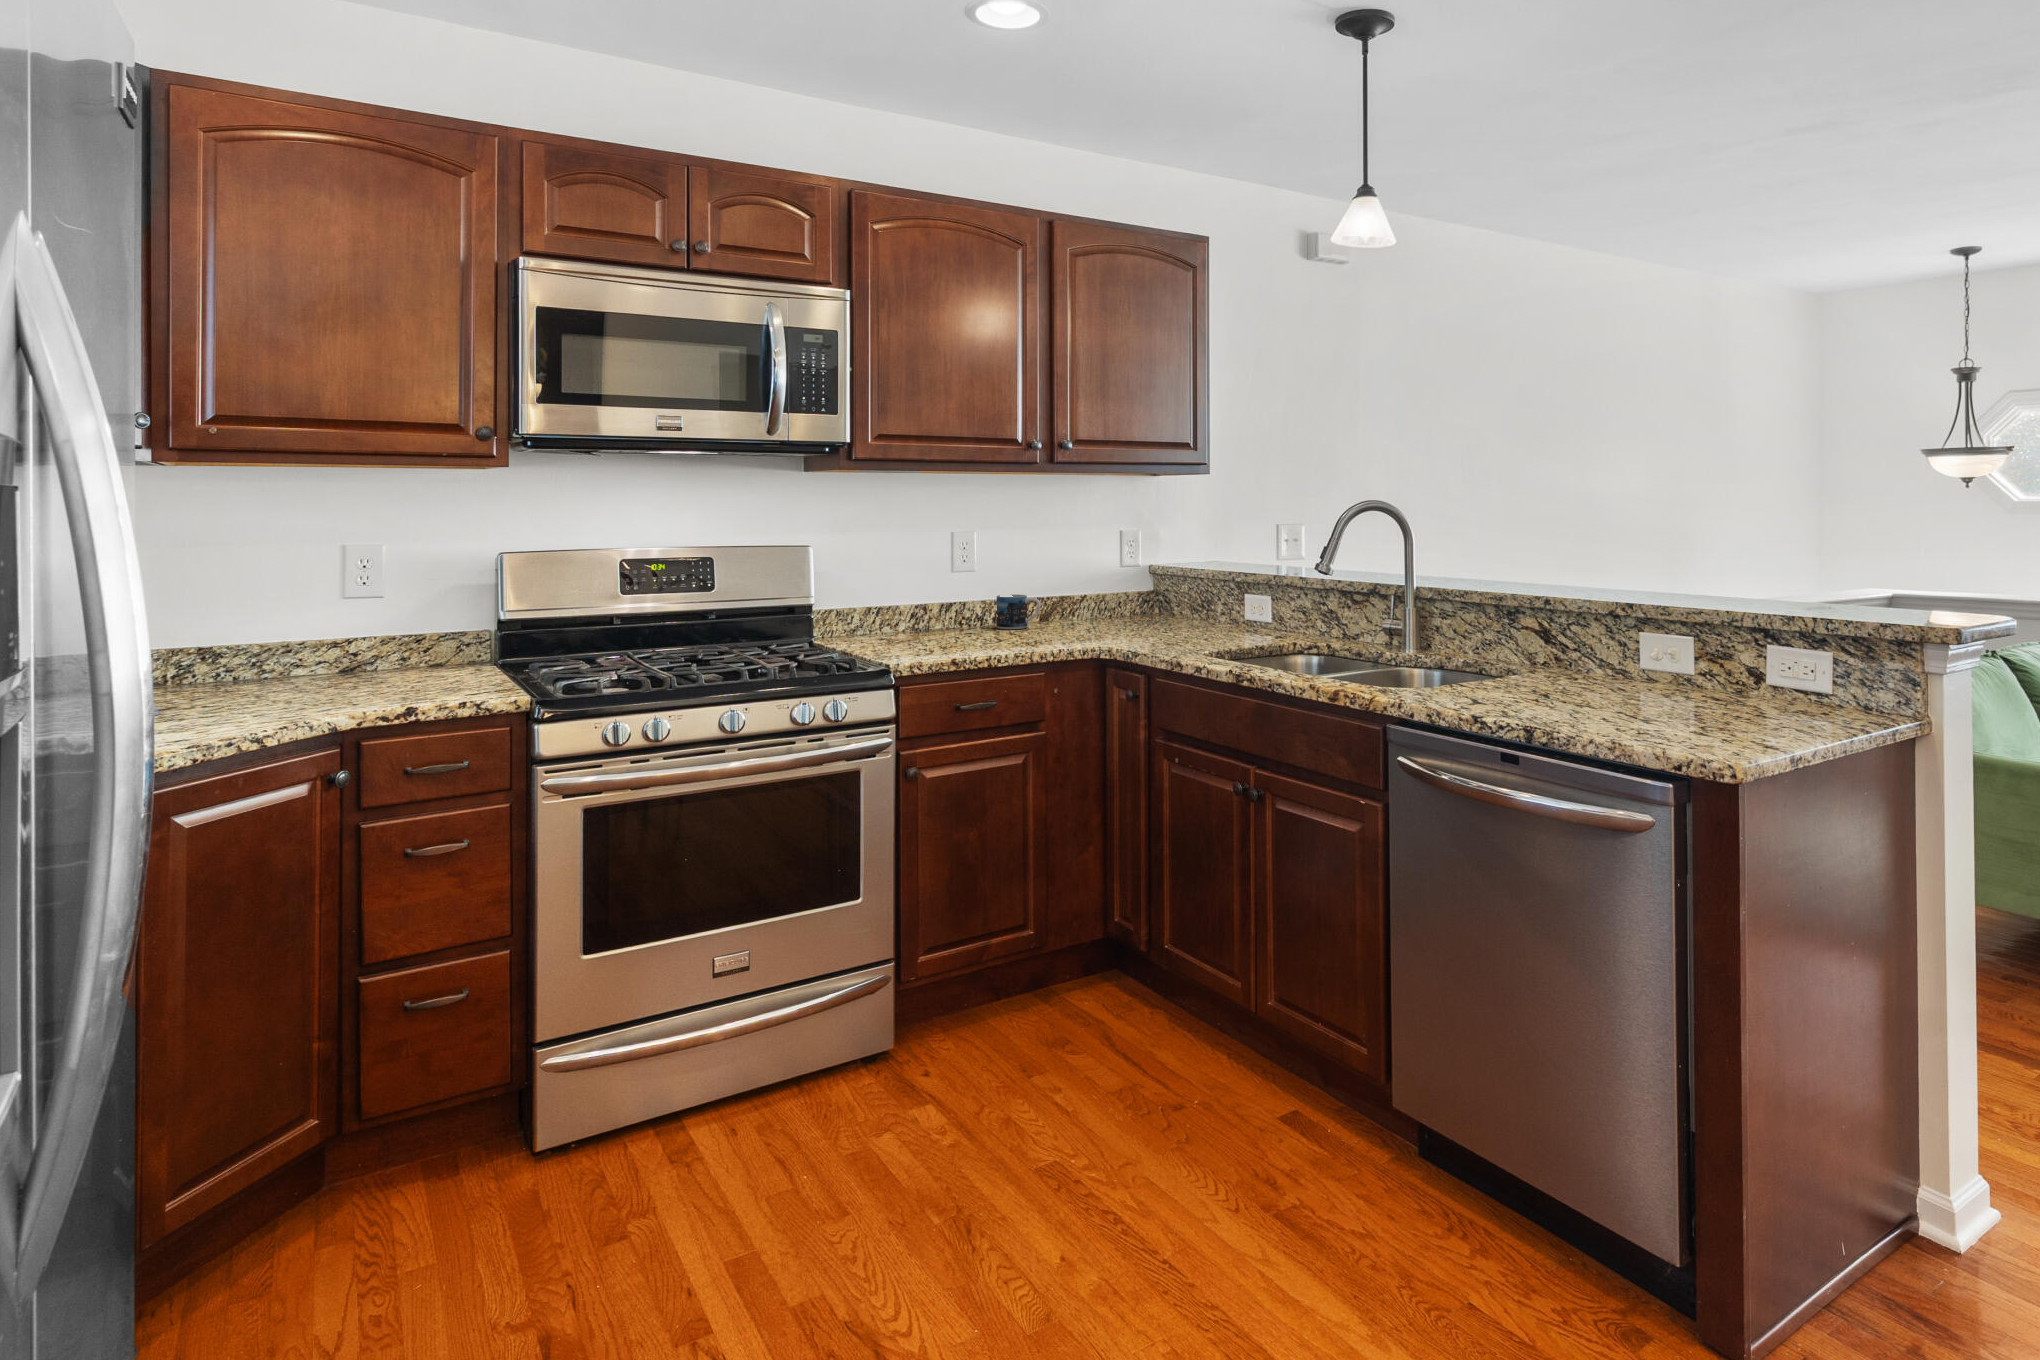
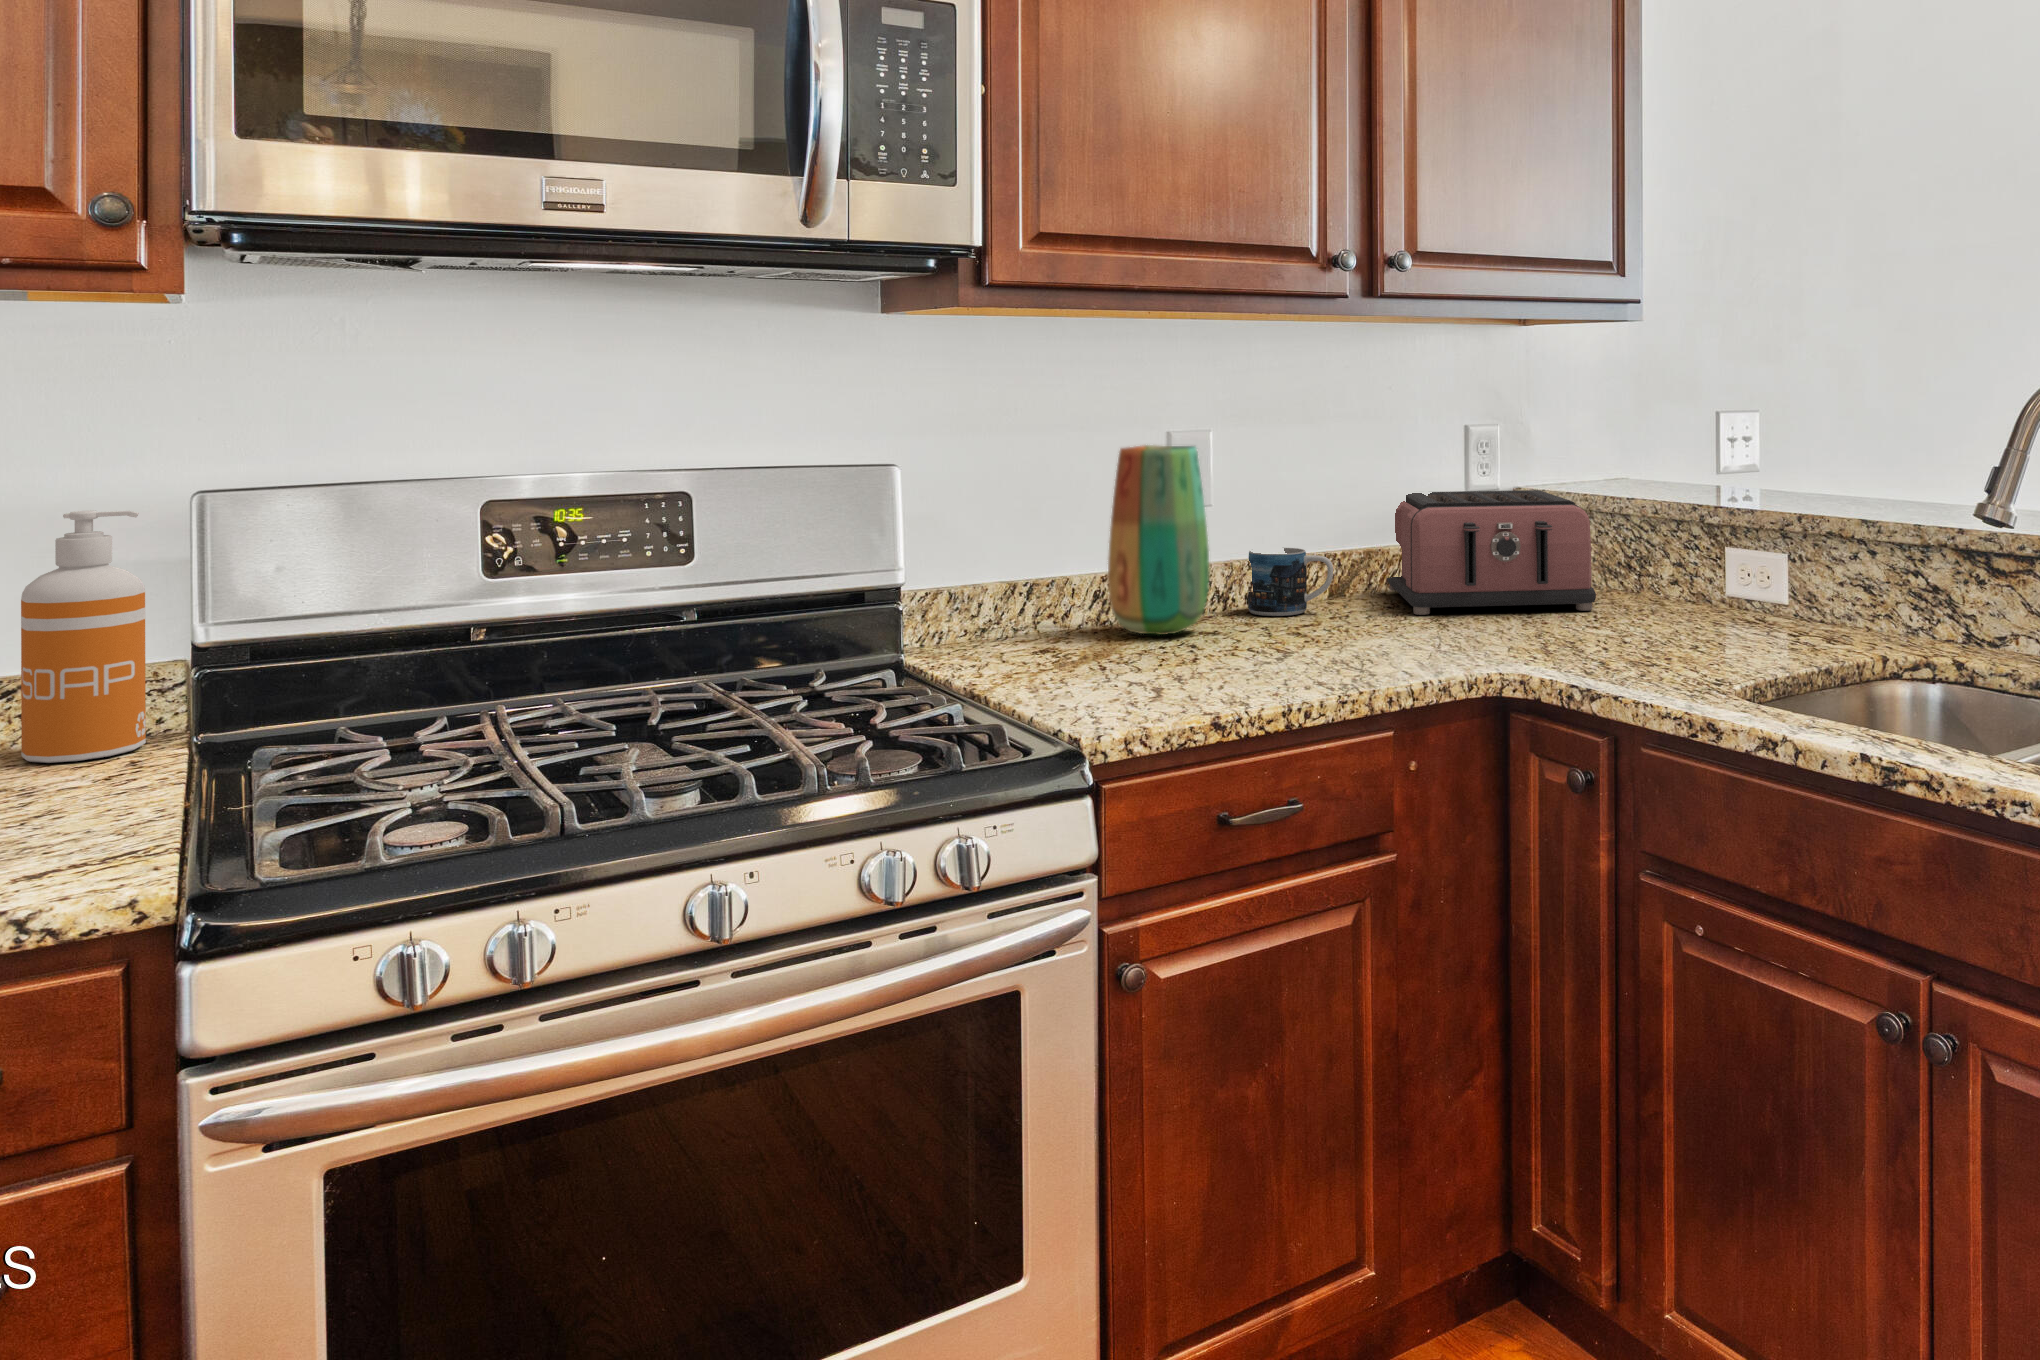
vase: none [919,539,972,635] -> present [1108,445,1210,635]
soap dispenser: none [428,561,478,670] -> present [21,510,146,763]
toaster: none [1077,566,1180,629] -> present [1387,490,1596,615]

